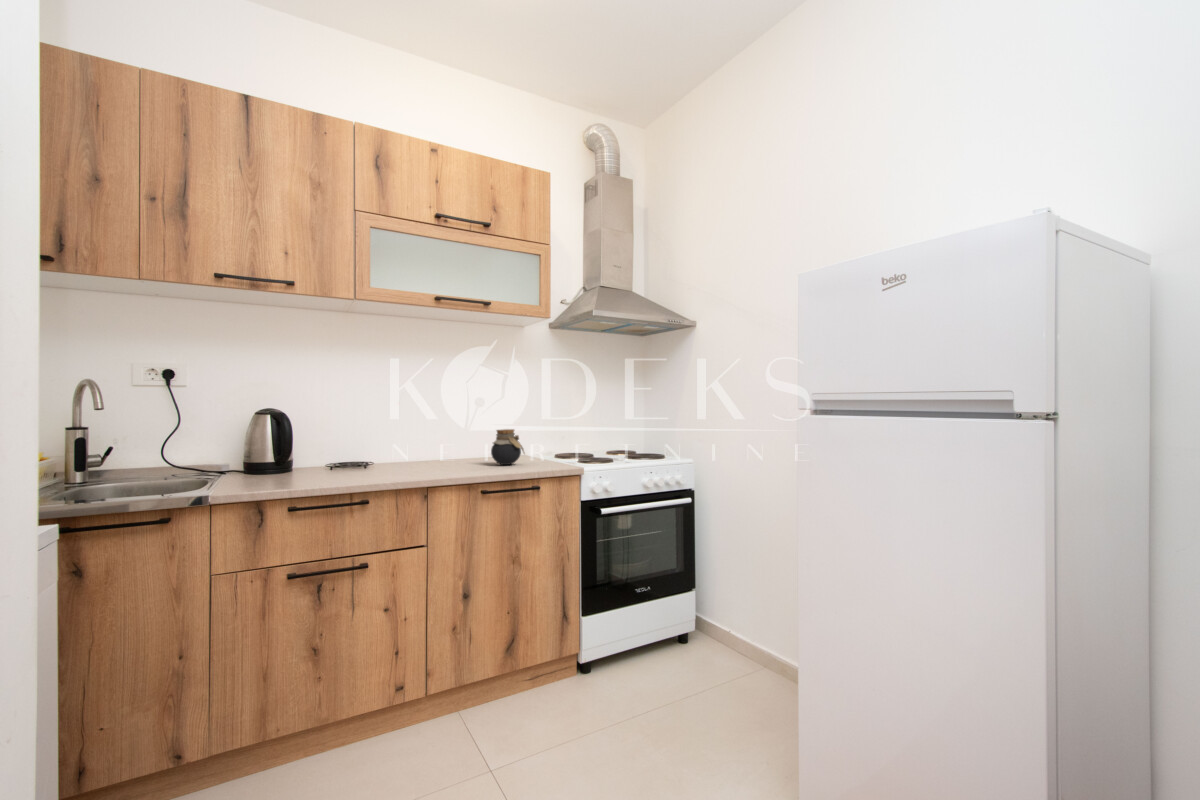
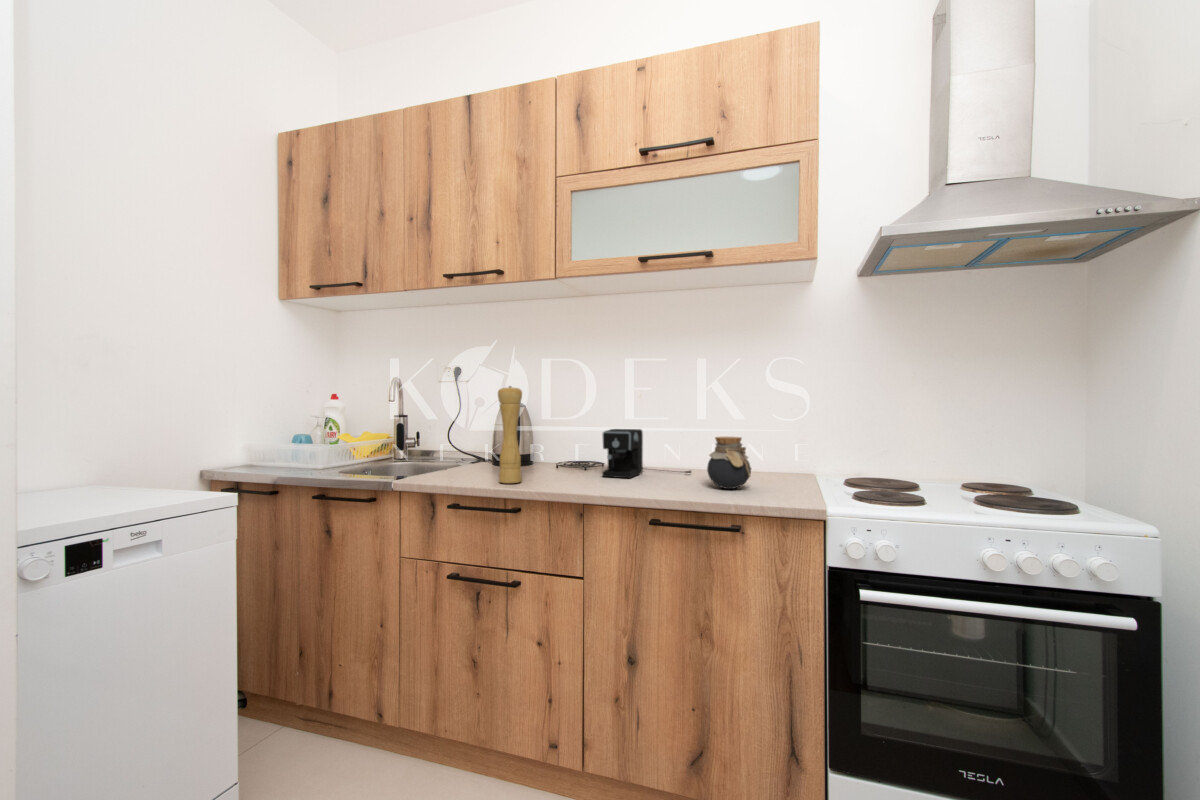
pepper mill: none [326,392,351,481] -> present [498,386,522,483]
coffee maker: none [393,430,457,470] -> present [602,429,691,478]

